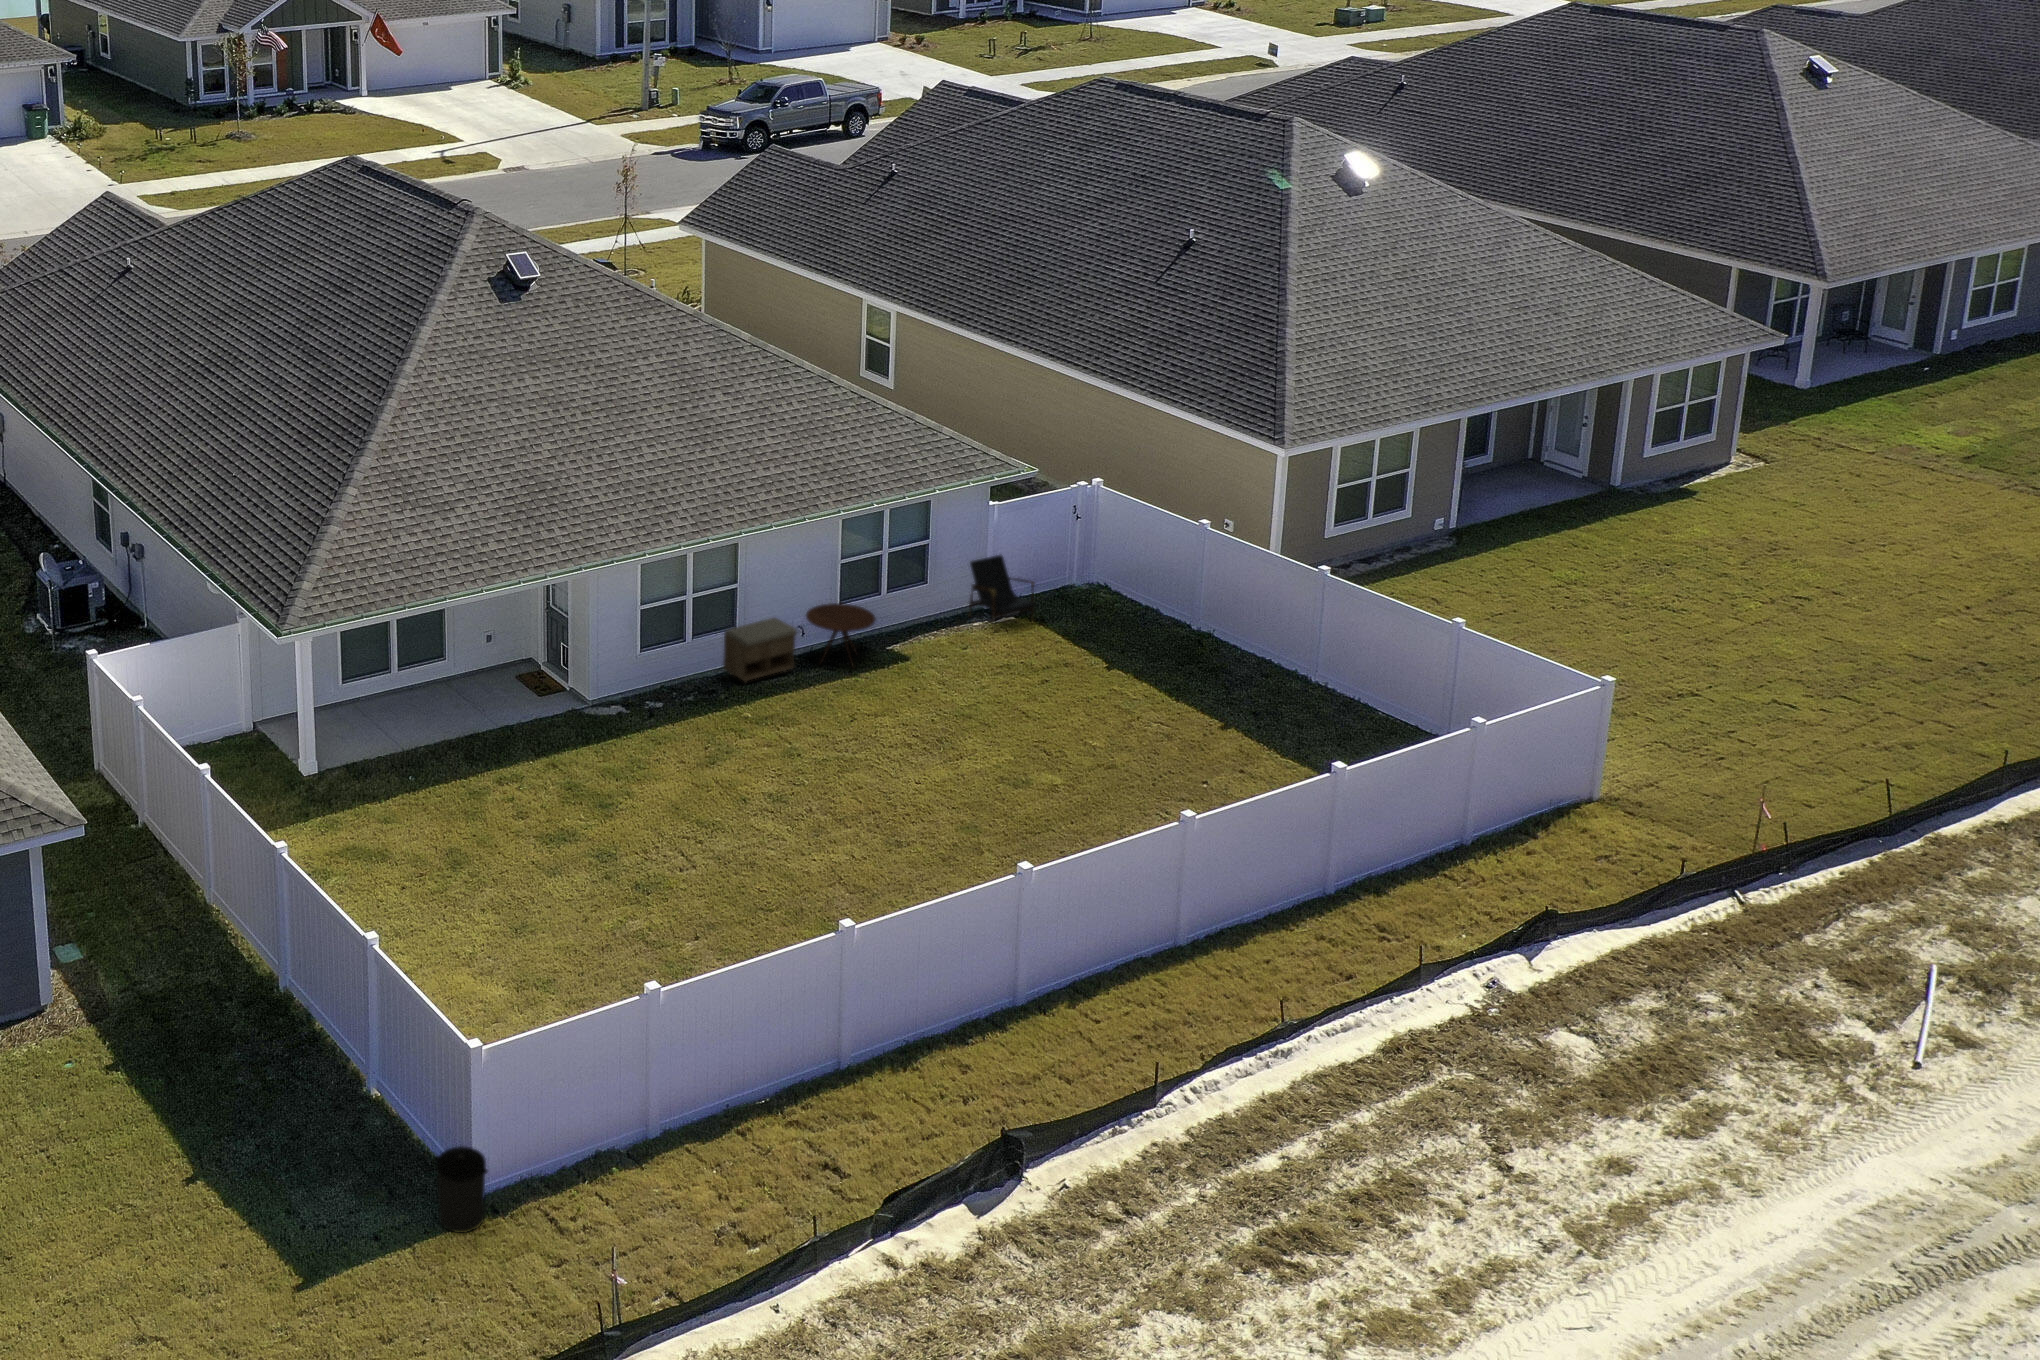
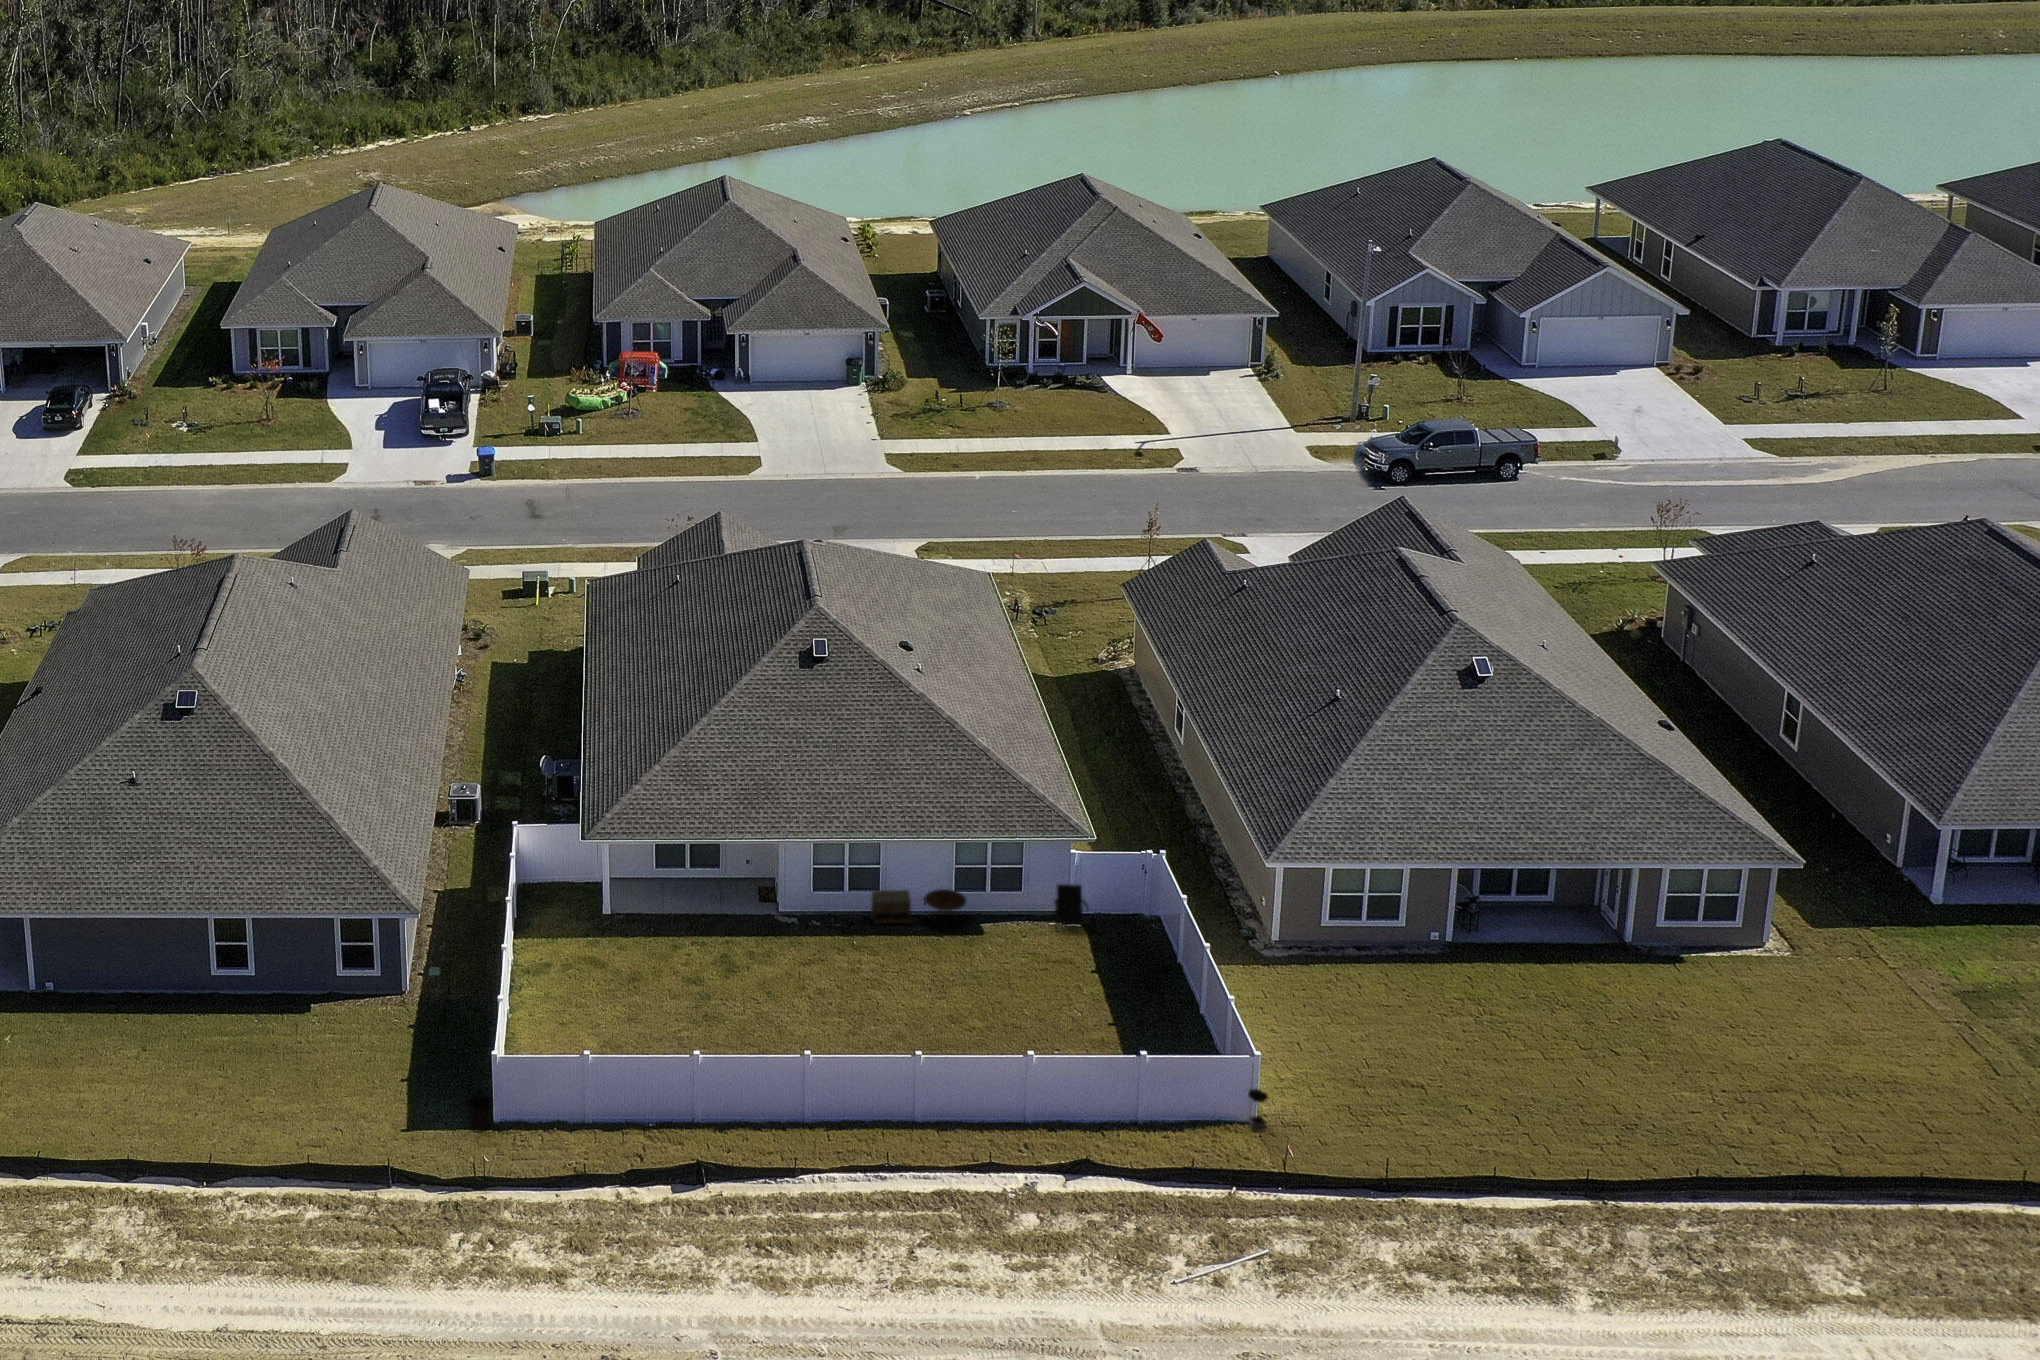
potted tree: none [1592,738,1632,810] -> present [1248,1089,1268,1132]

